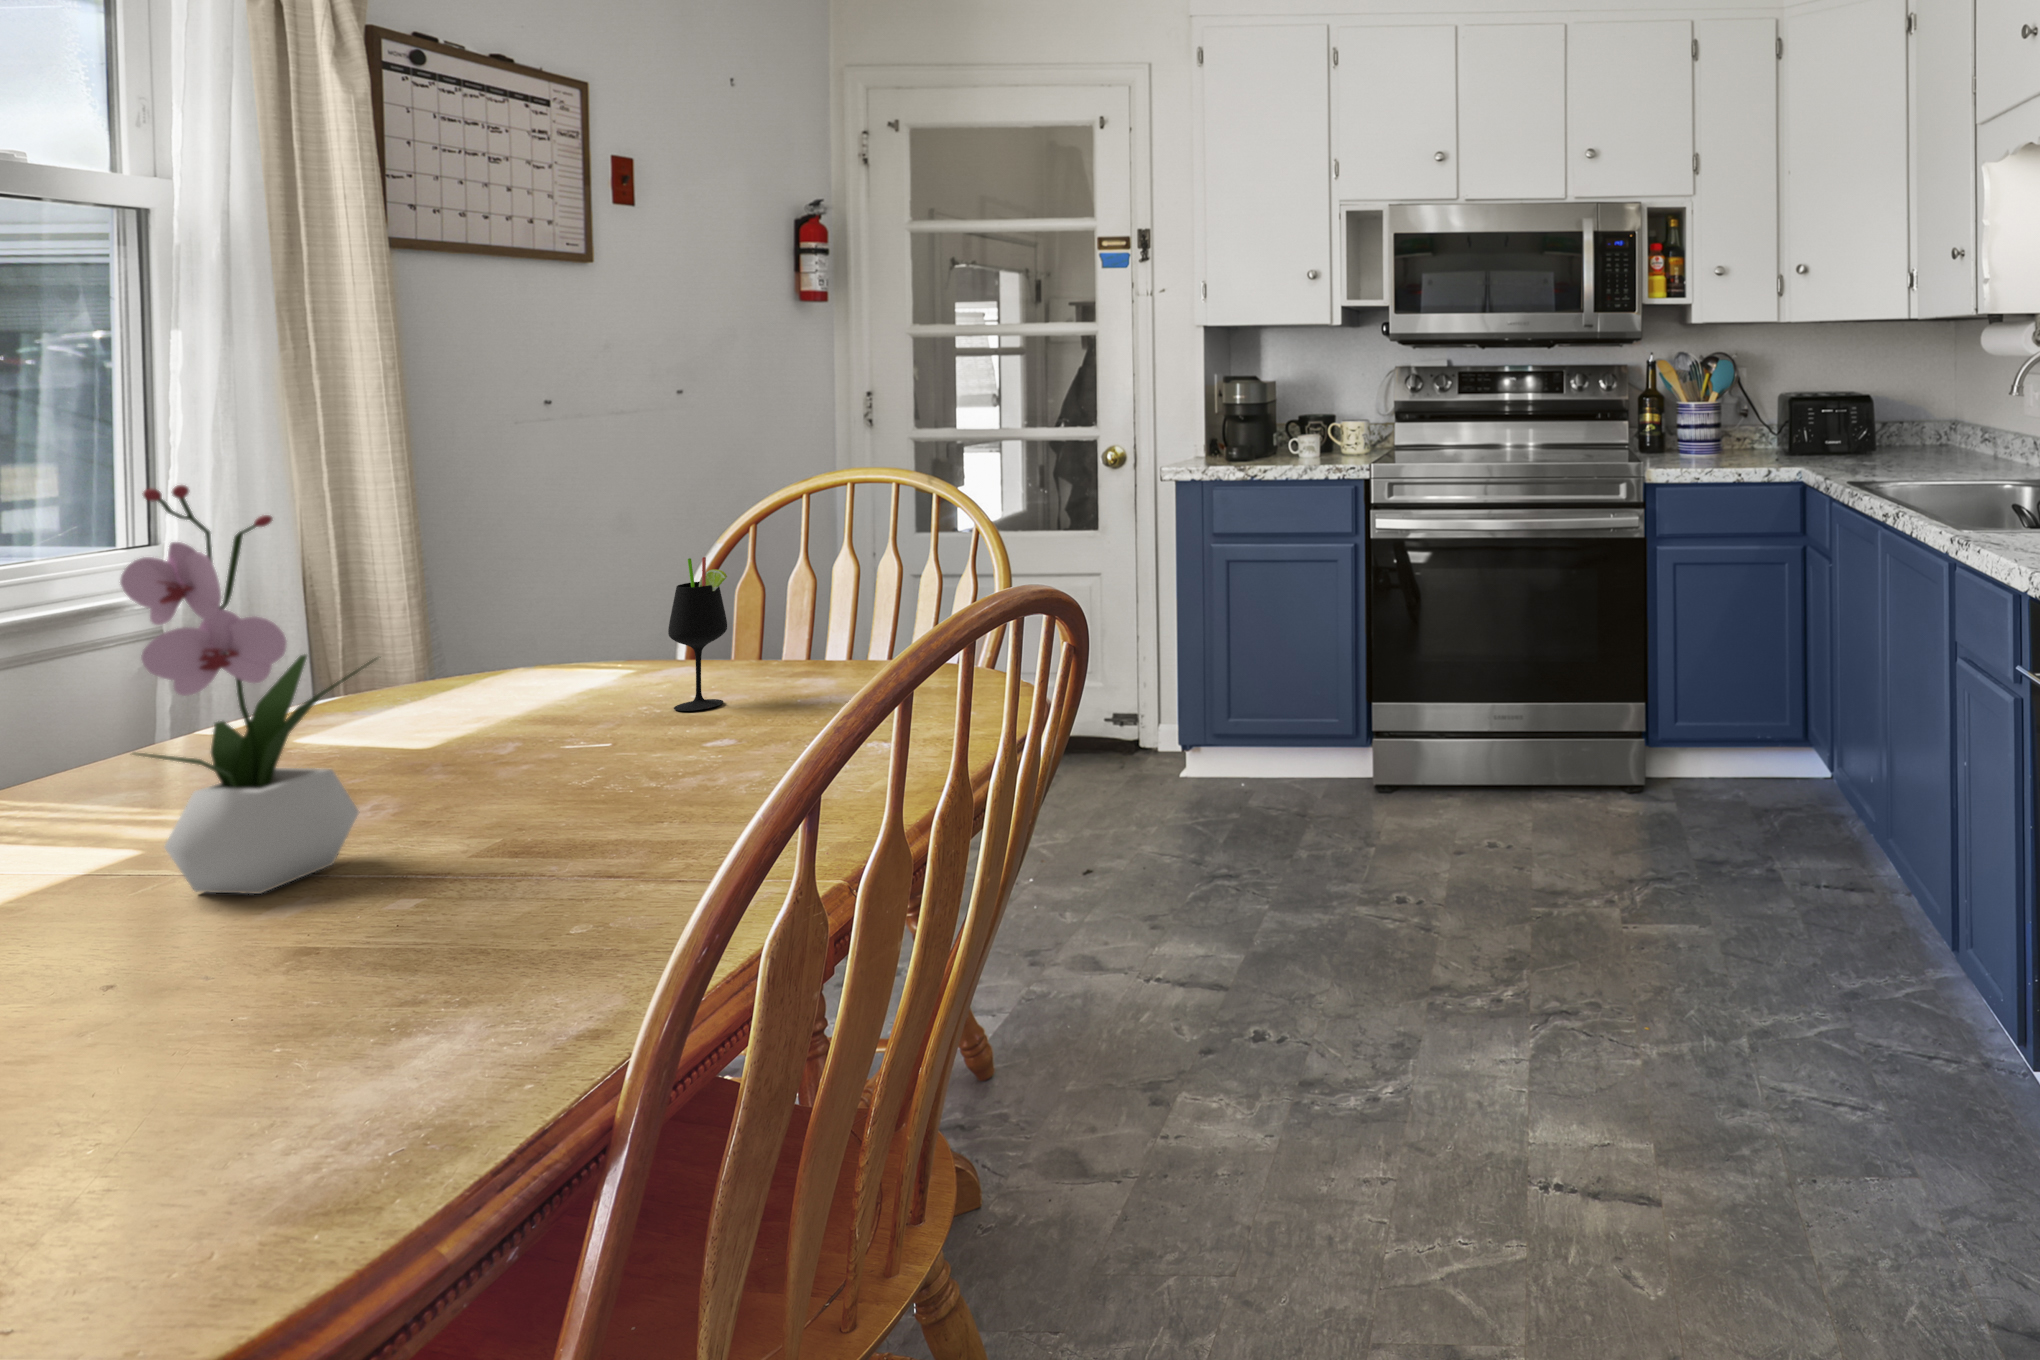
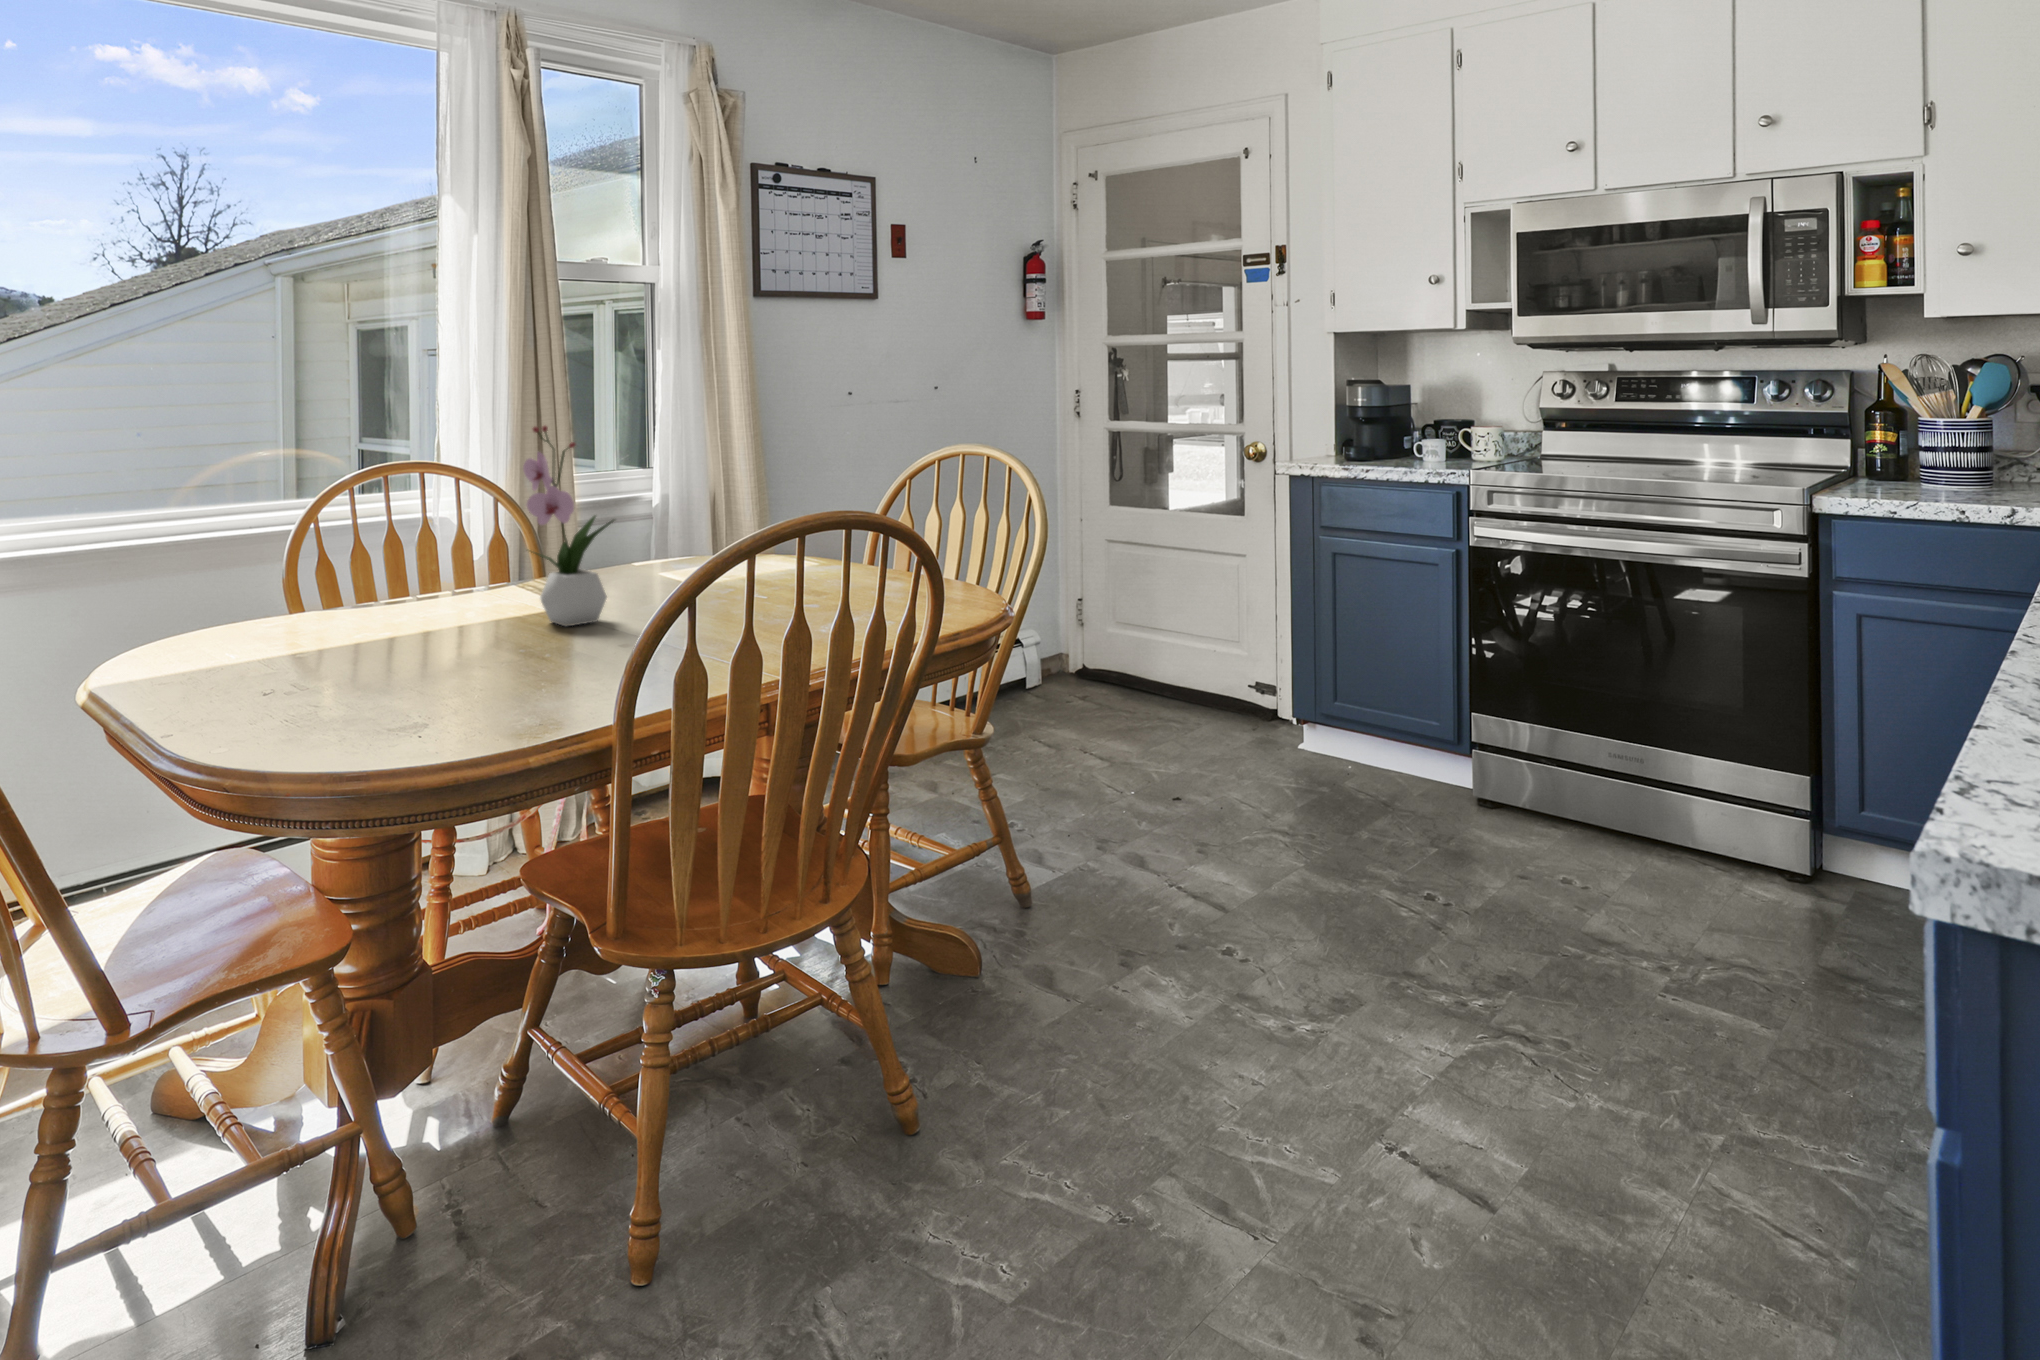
wine glass: present [668,557,727,711] -> none [800,490,831,586]

